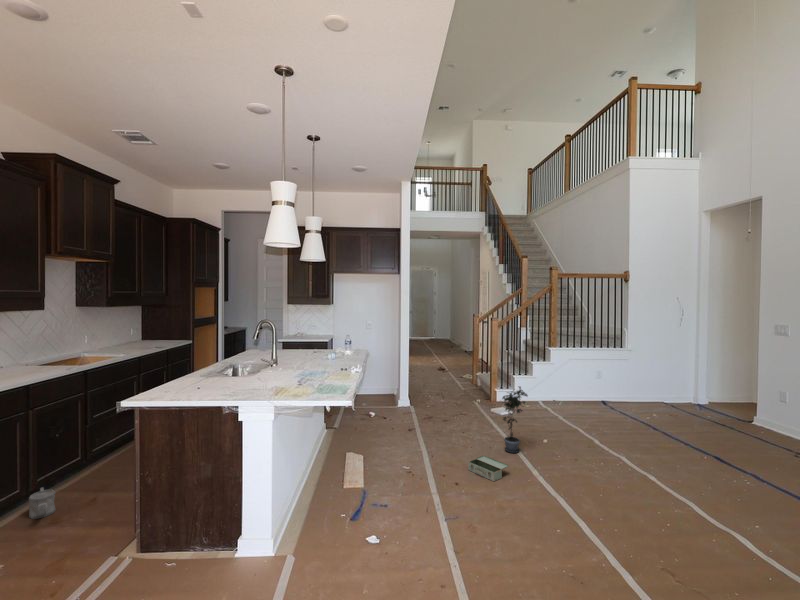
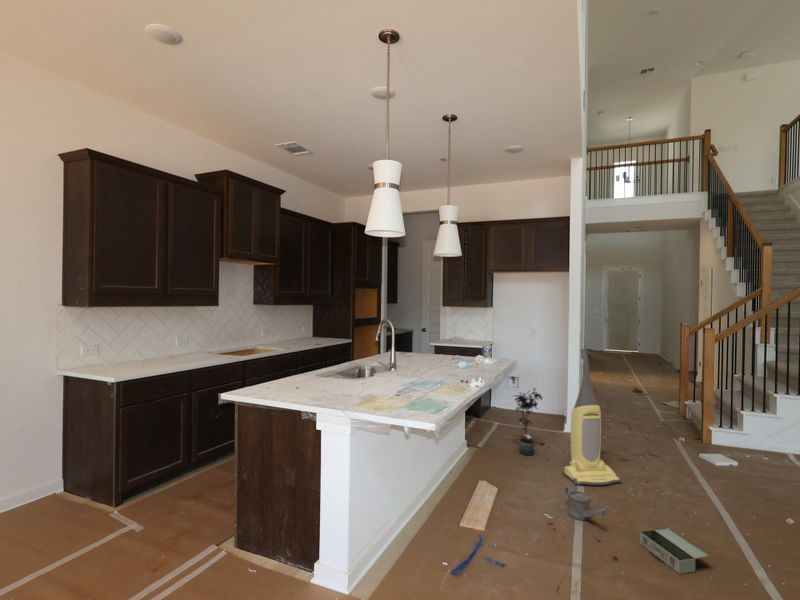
vacuum cleaner: none [408,337,448,442] -> present [563,349,621,485]
potted plant: present [502,387,528,453] -> present [515,388,542,455]
watering can: present [29,487,56,519] -> present [565,487,607,521]

